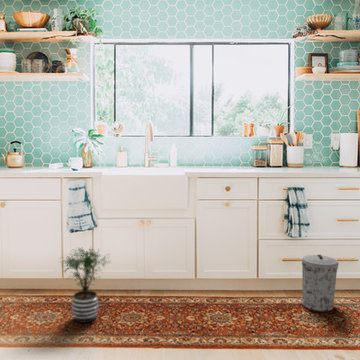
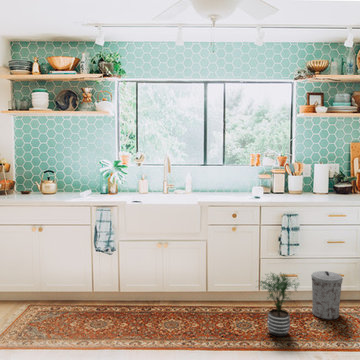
potted plant: present [63,249,105,323] -> present [260,274,299,337]

